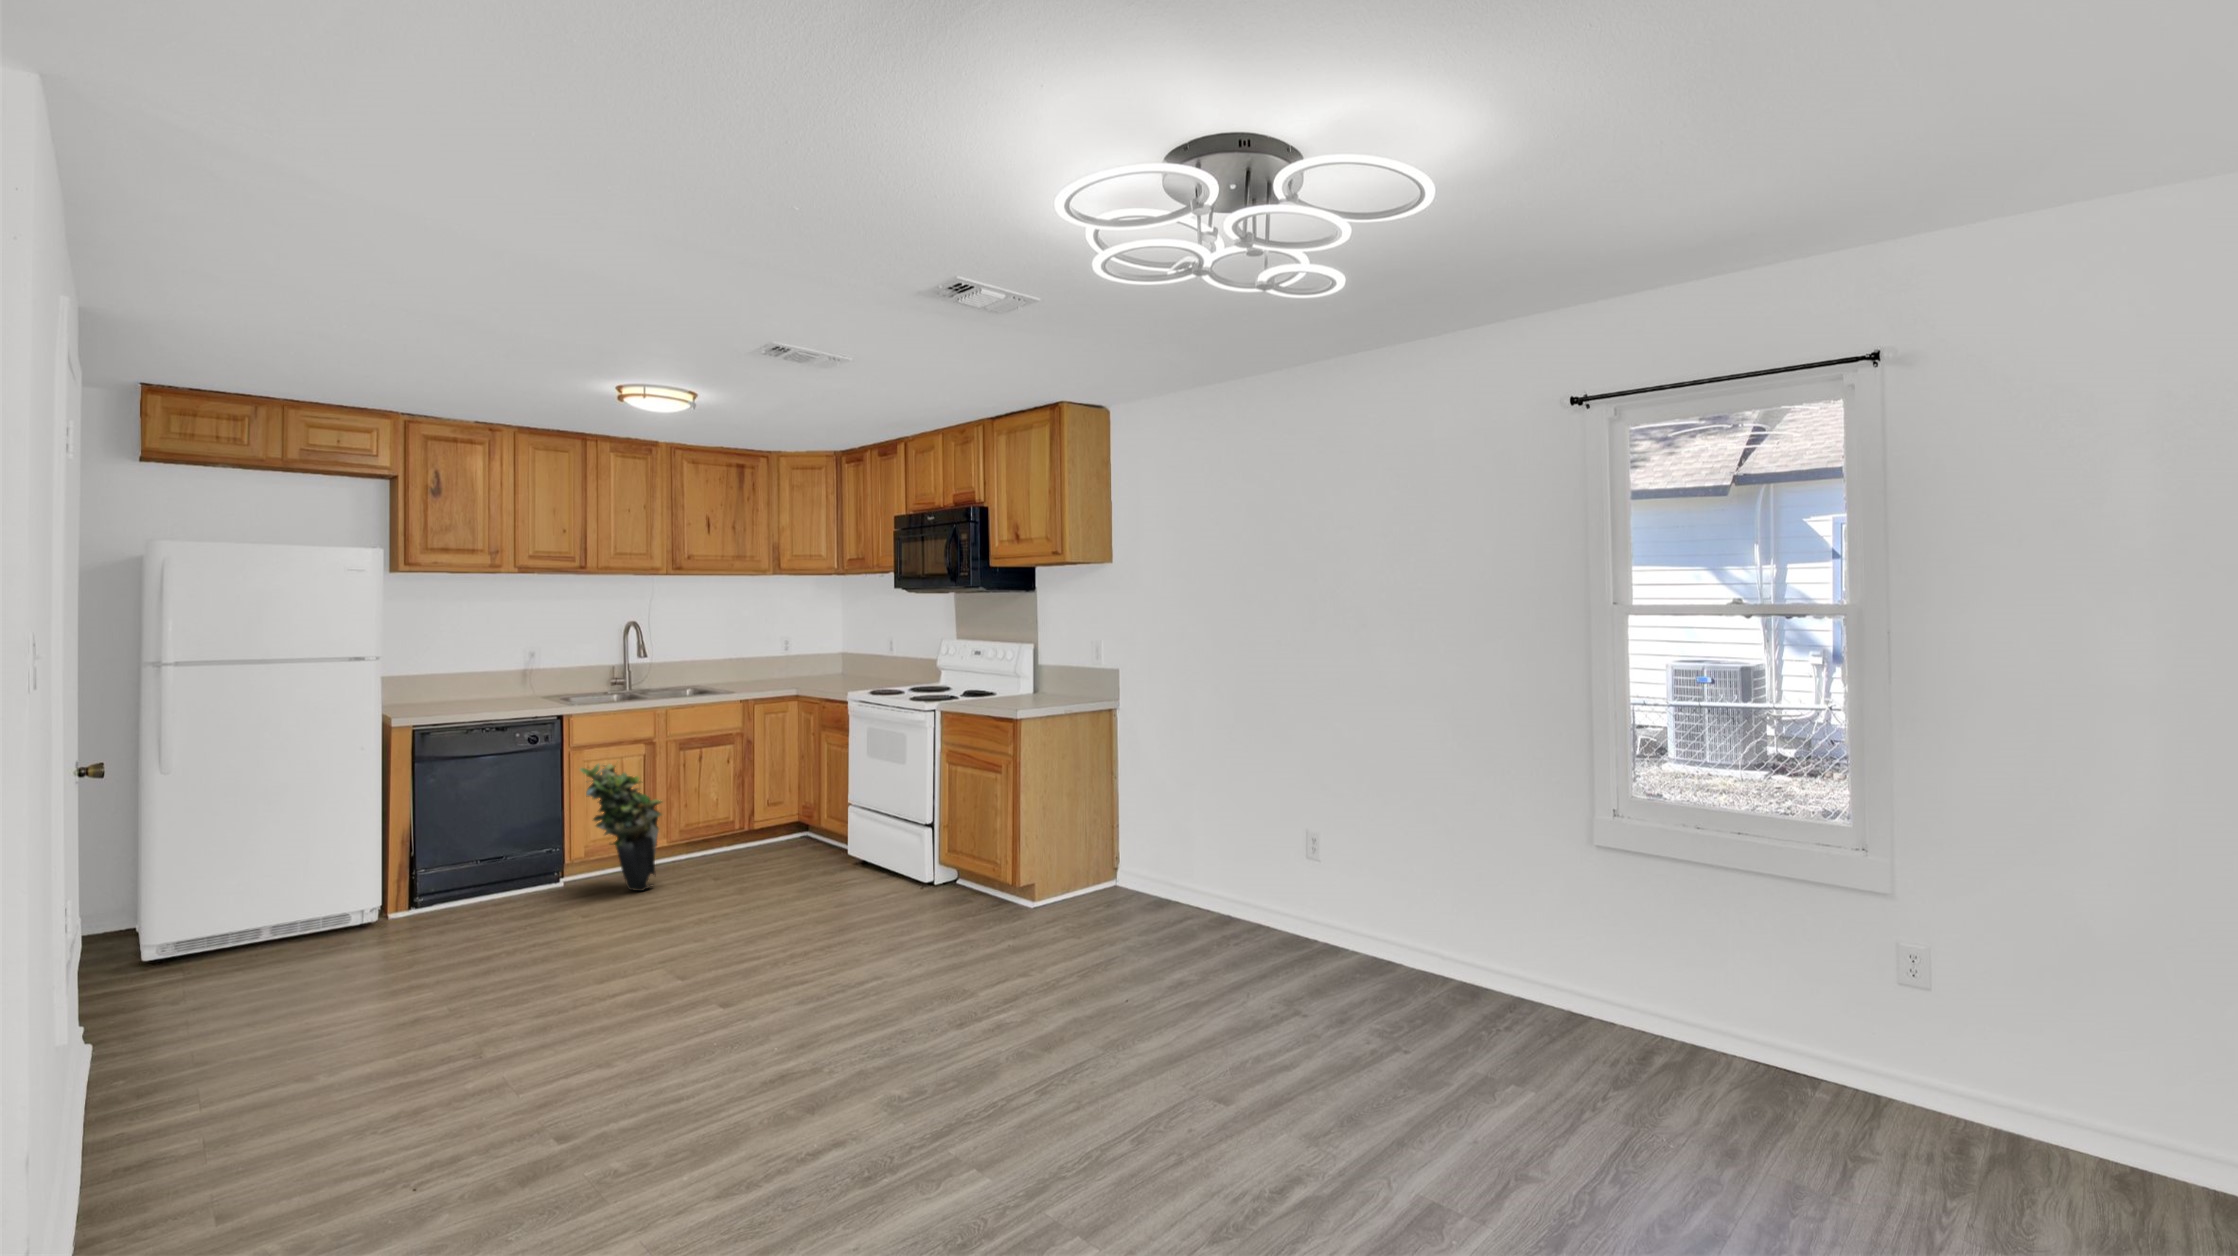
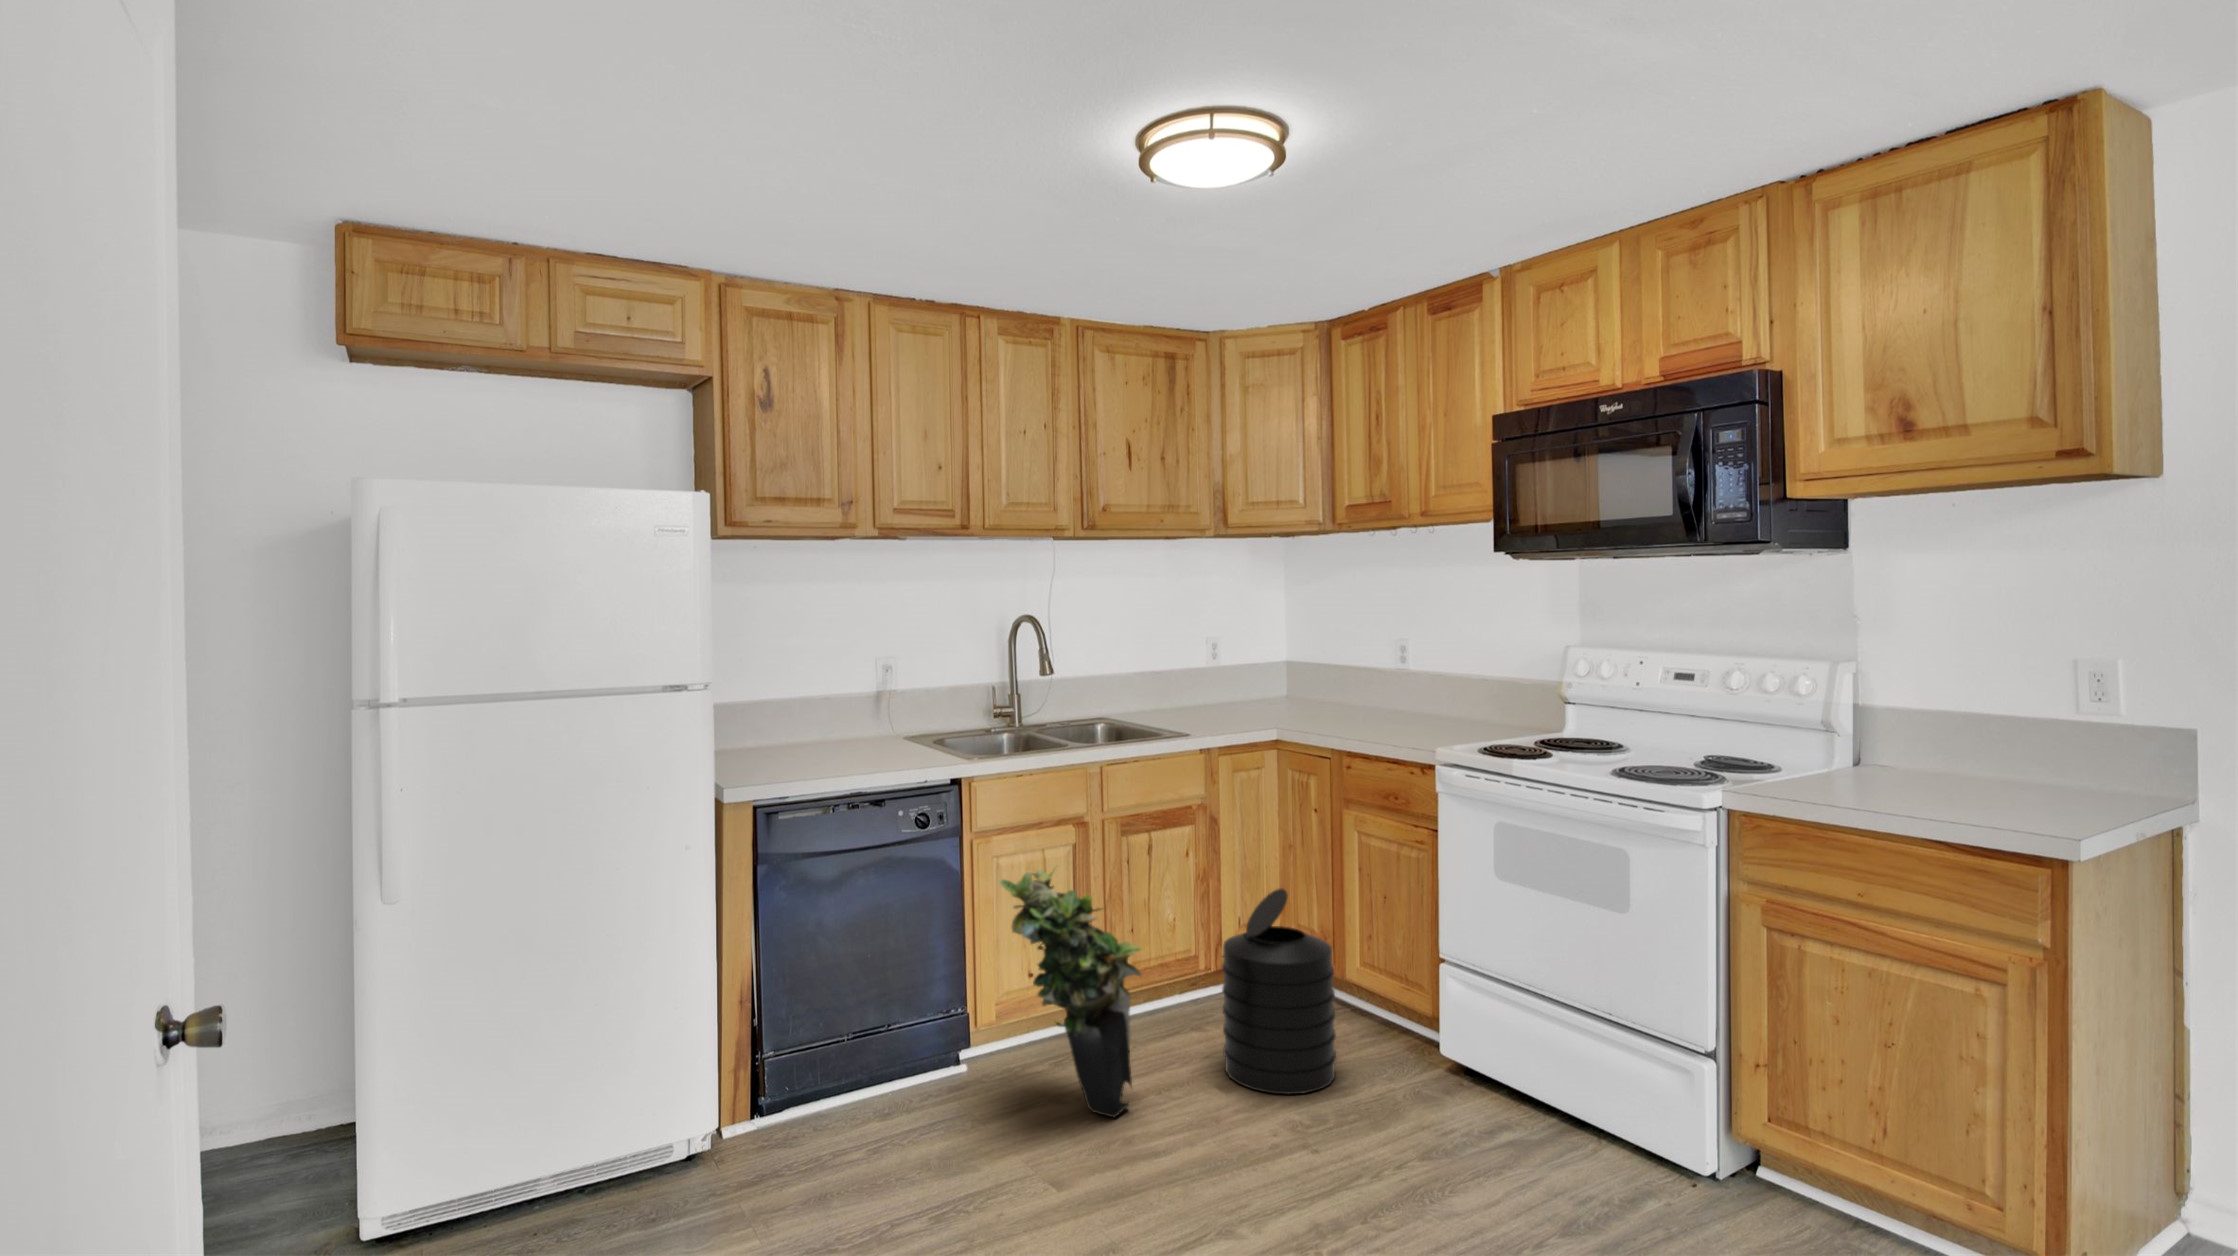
trash can: none [722,771,786,878] -> present [1222,889,1336,1094]

